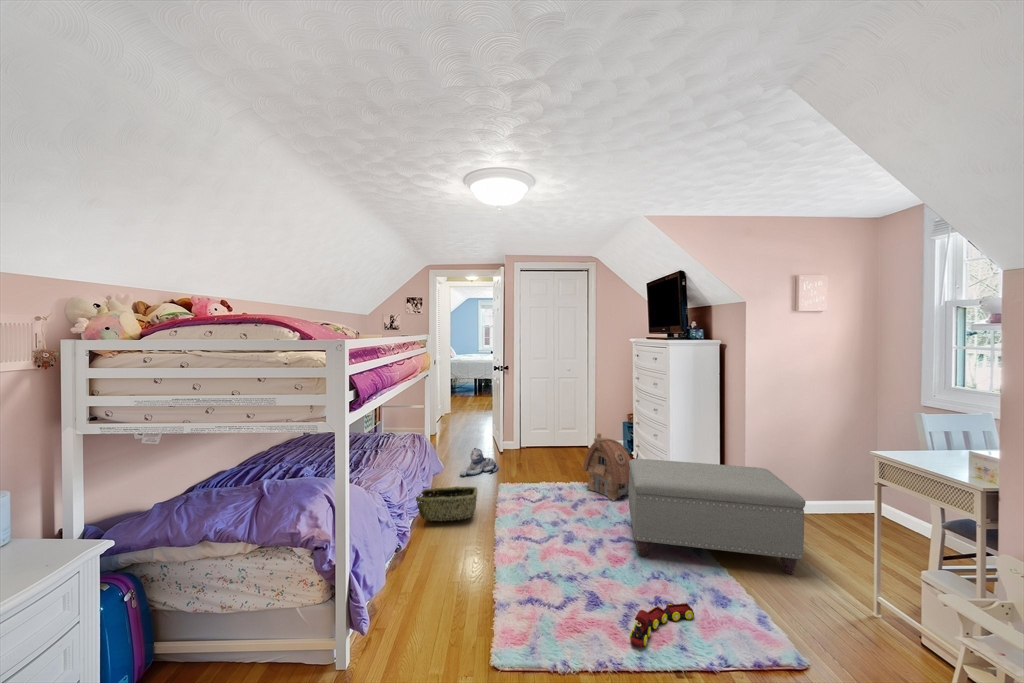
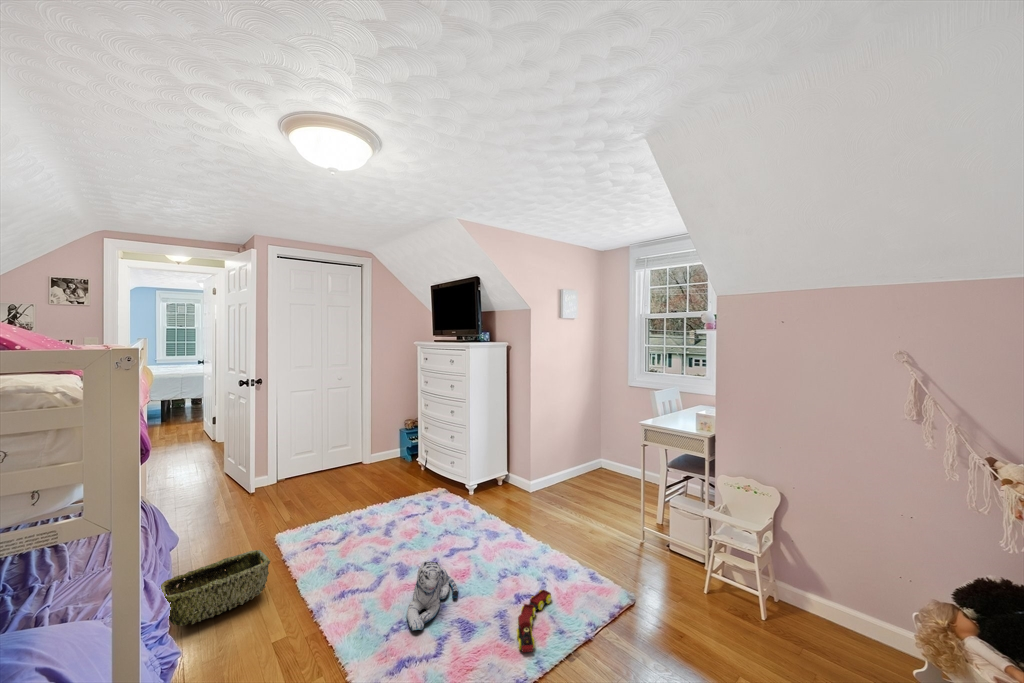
toy house: present [583,433,631,501] -> none [382,445,438,514]
plush toy: present [460,448,498,476] -> present [407,561,458,631]
ottoman: present [629,459,806,574] -> none [447,450,595,561]

